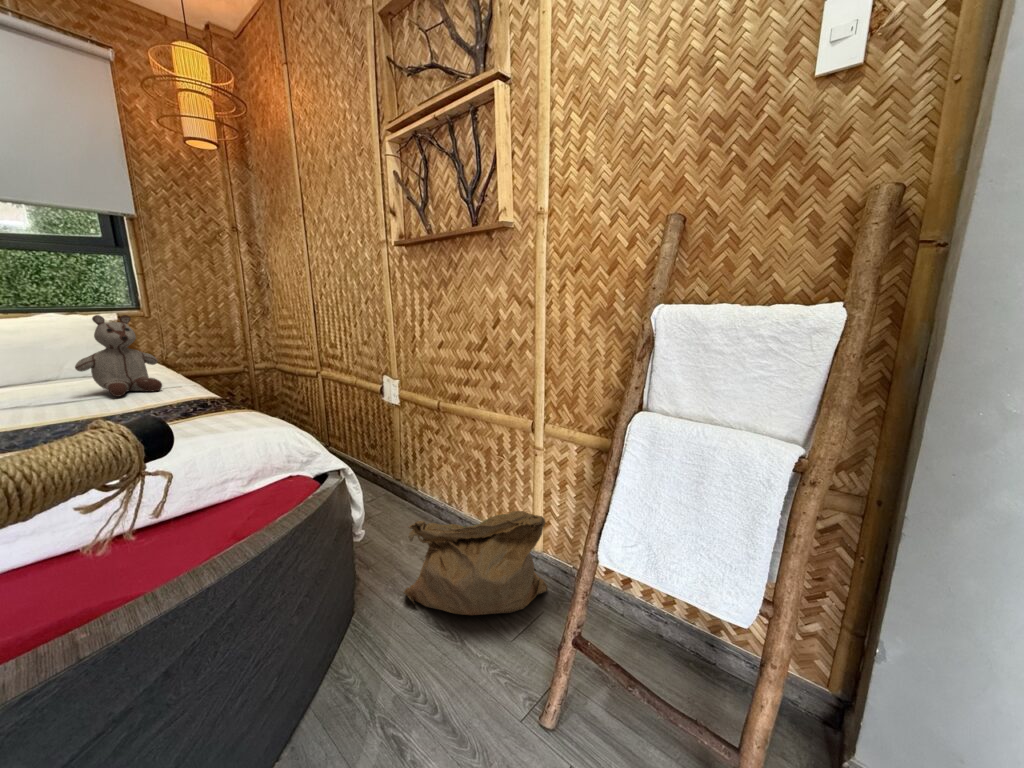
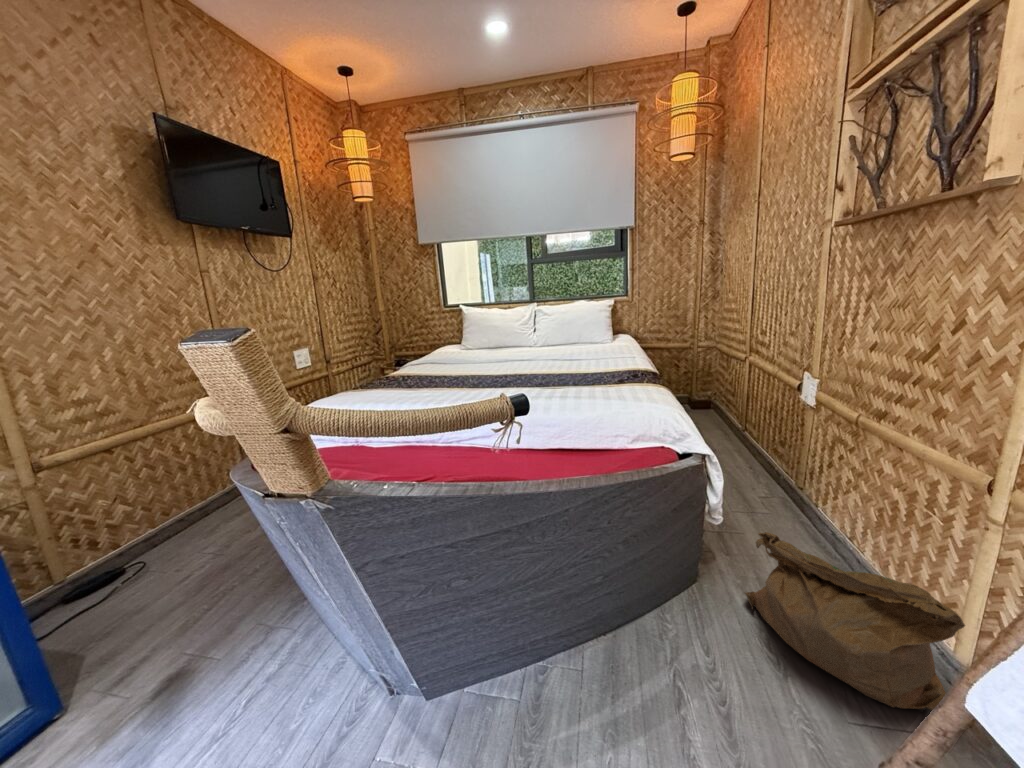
stuffed bear: present [75,315,162,397] -> none [580,306,622,362]

